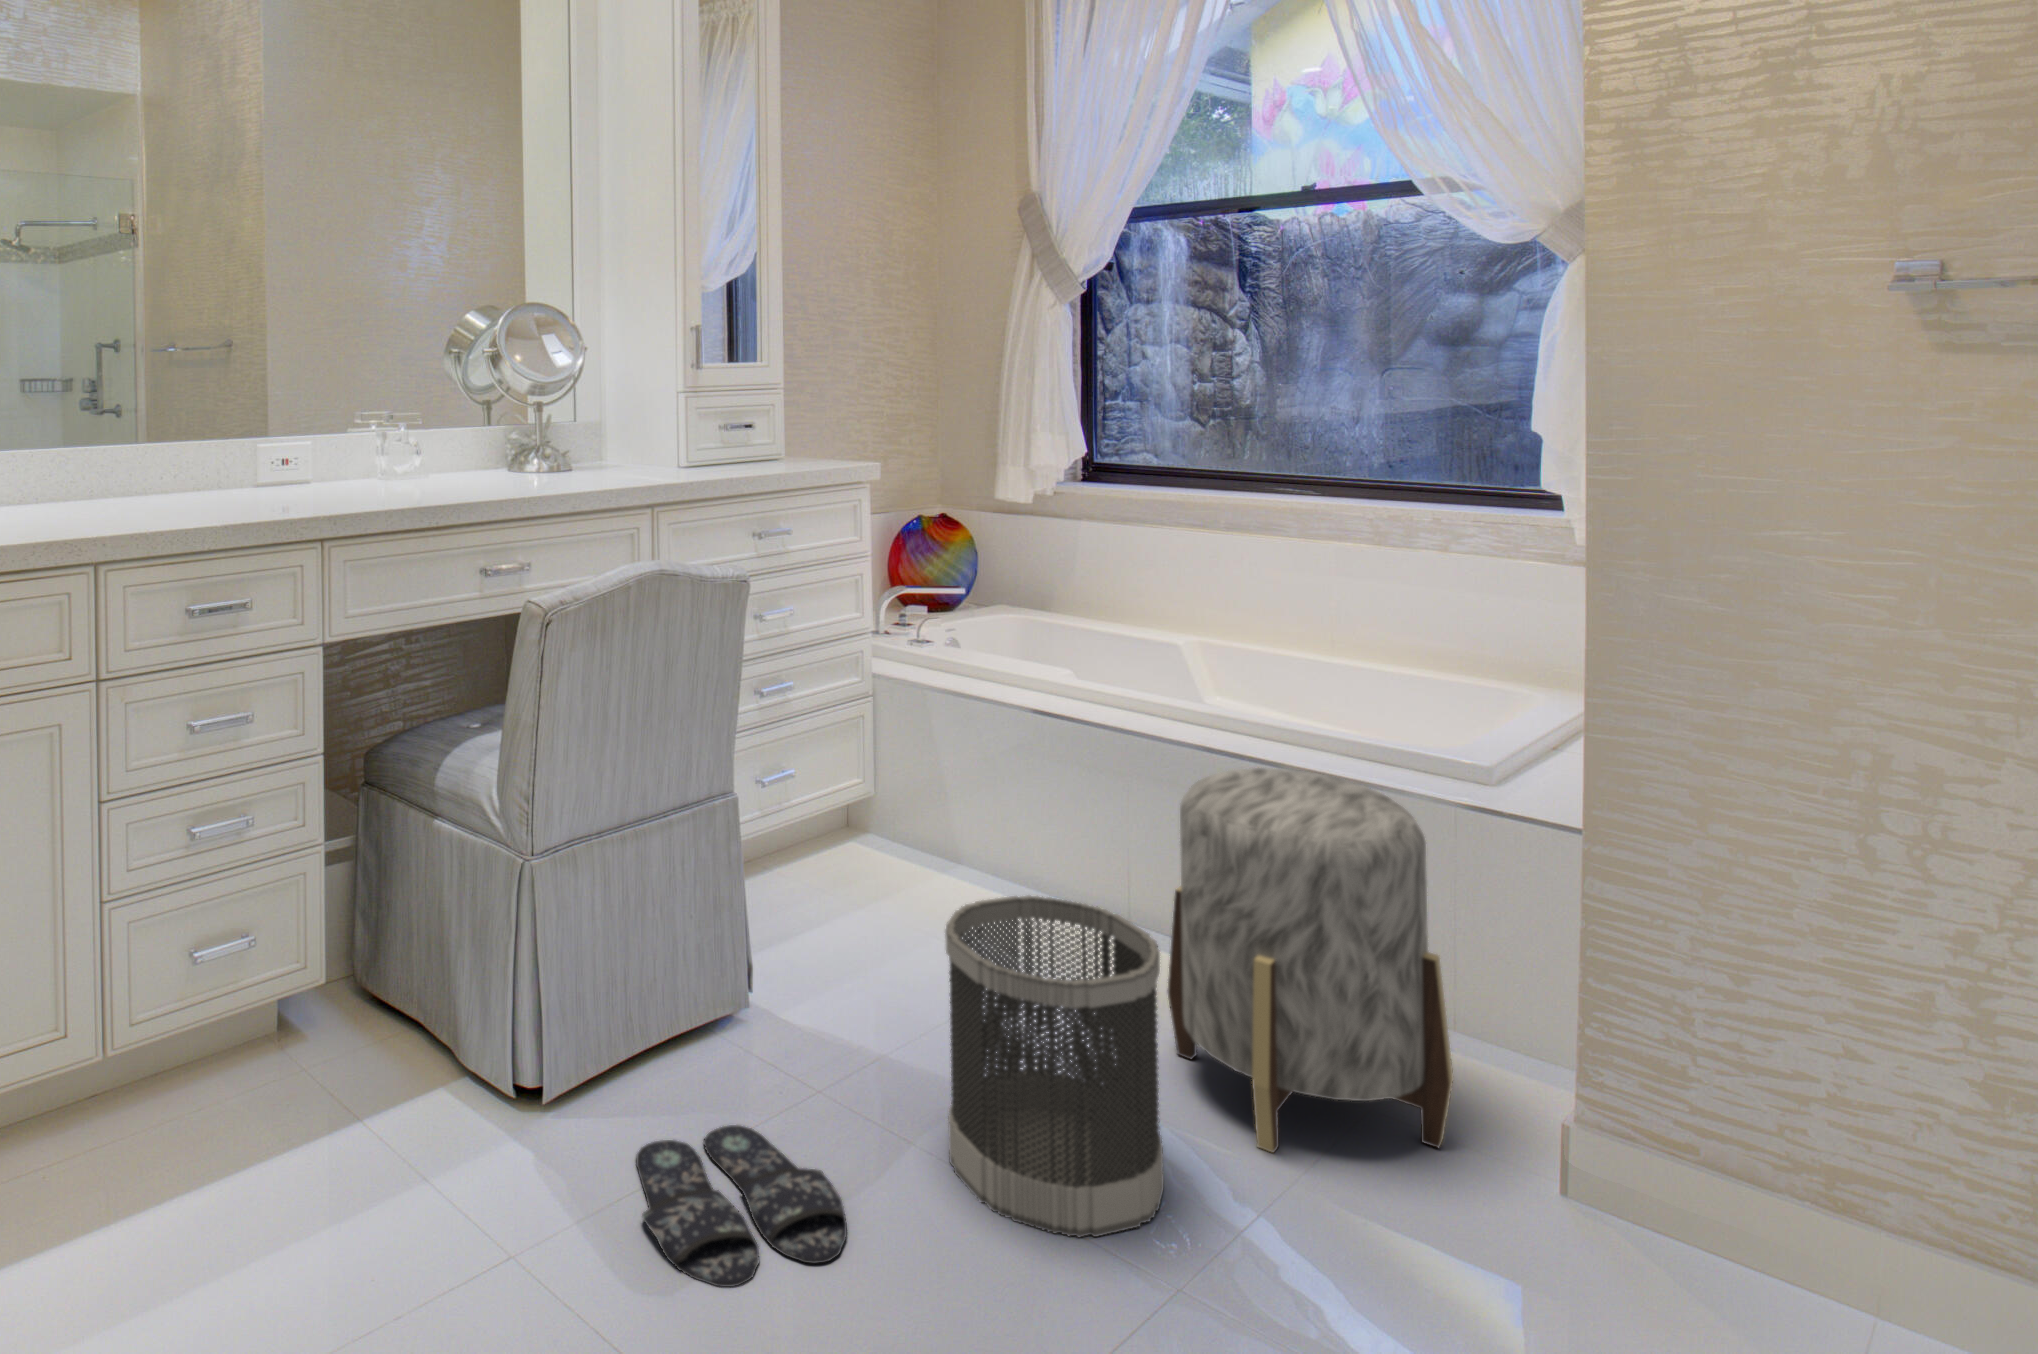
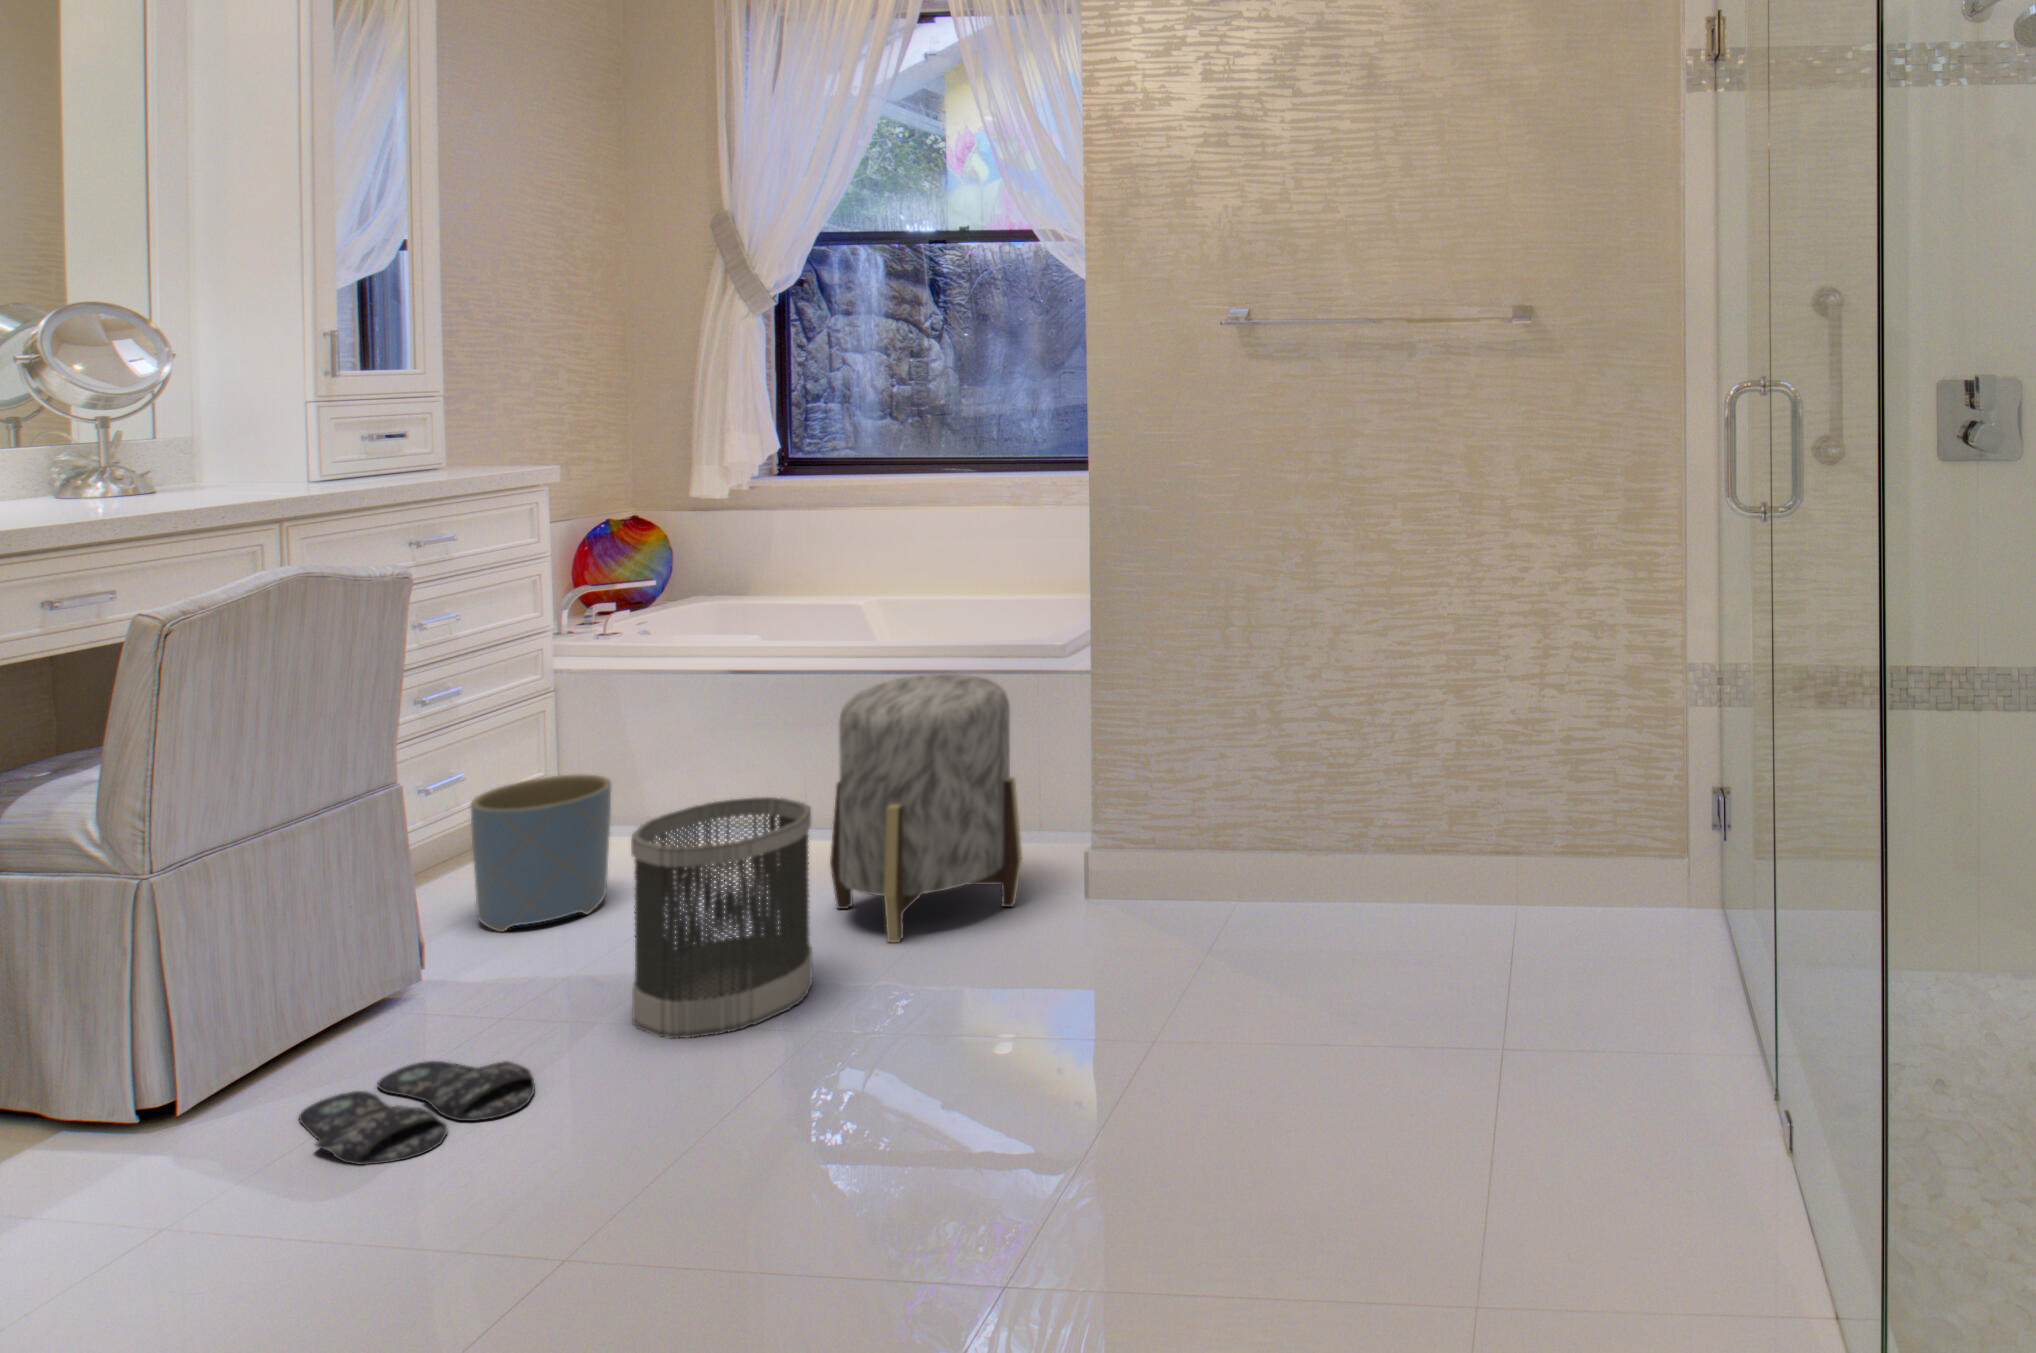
planter: none [796,791,922,960] -> present [471,774,611,932]

